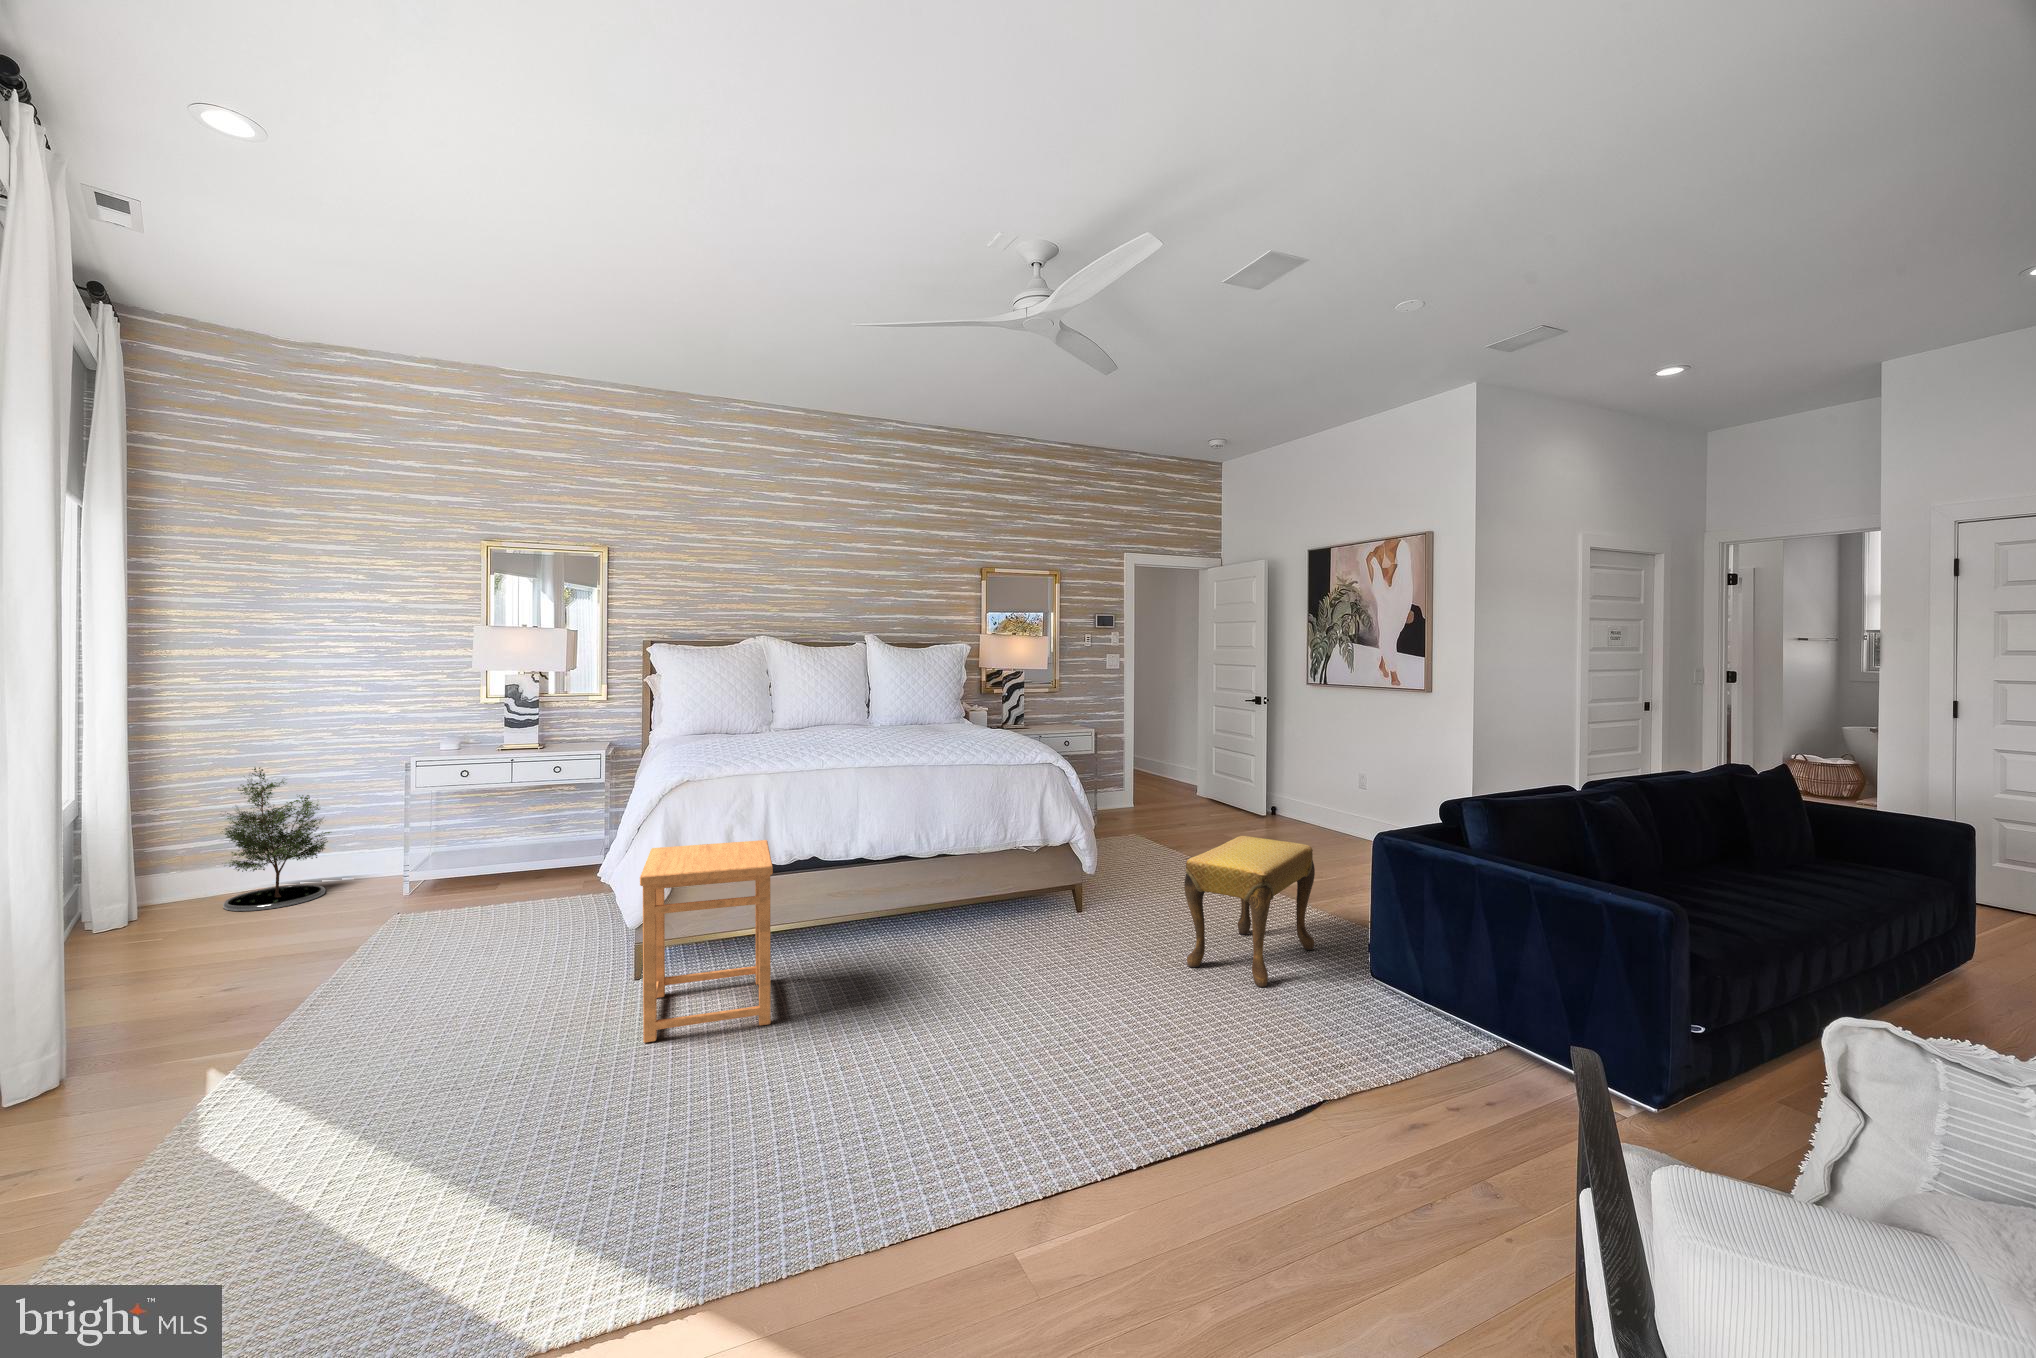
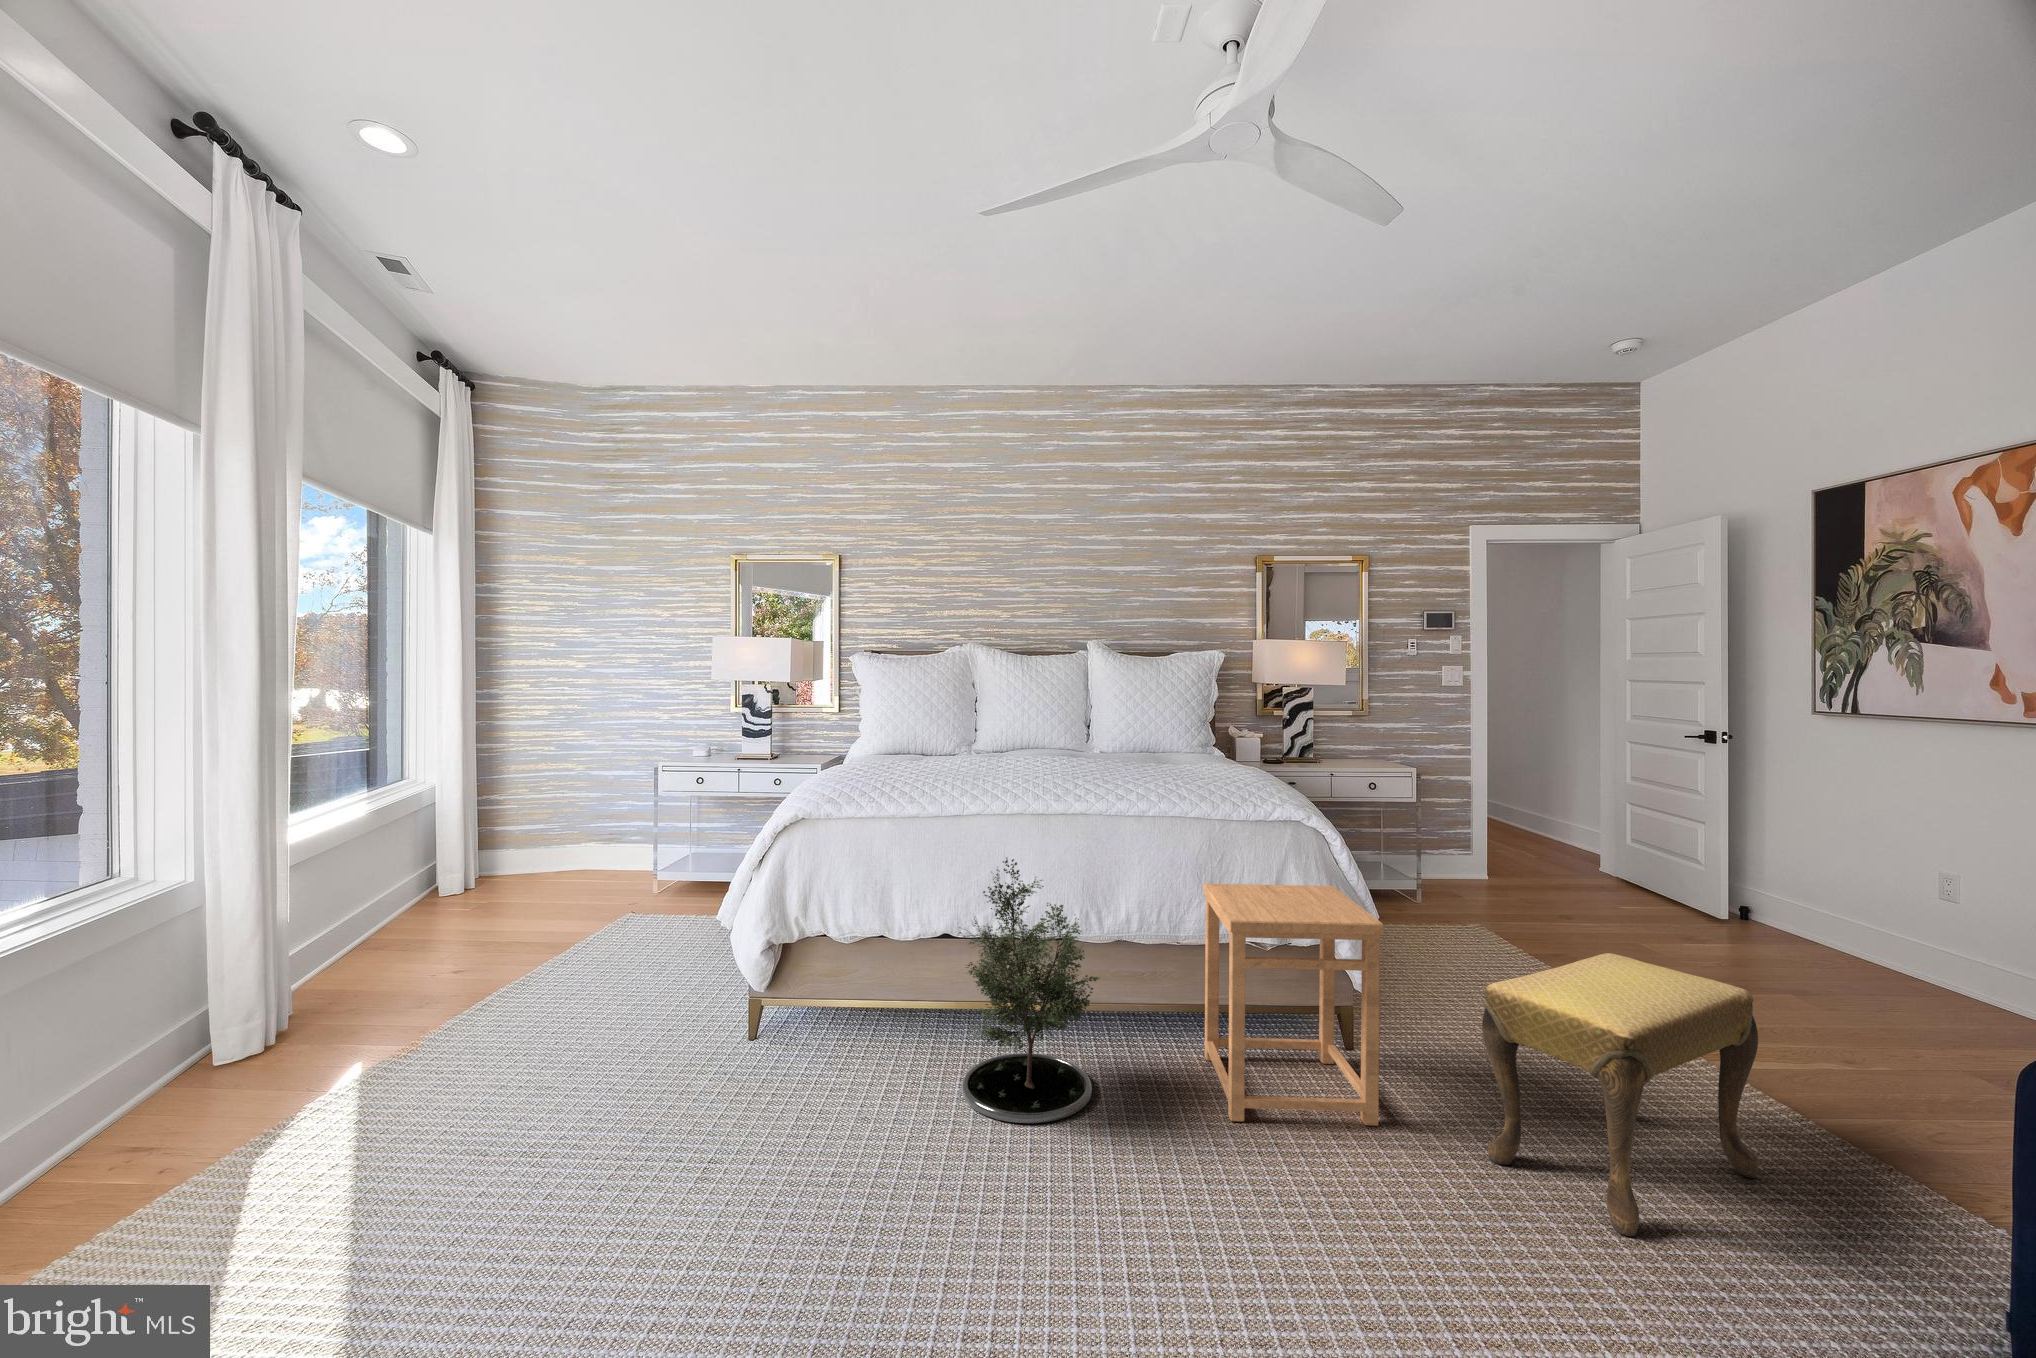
potted tree: present [222,768,330,911] -> present [959,858,1099,1123]
side table: present [640,840,773,1043] -> present [1203,884,1384,1126]

